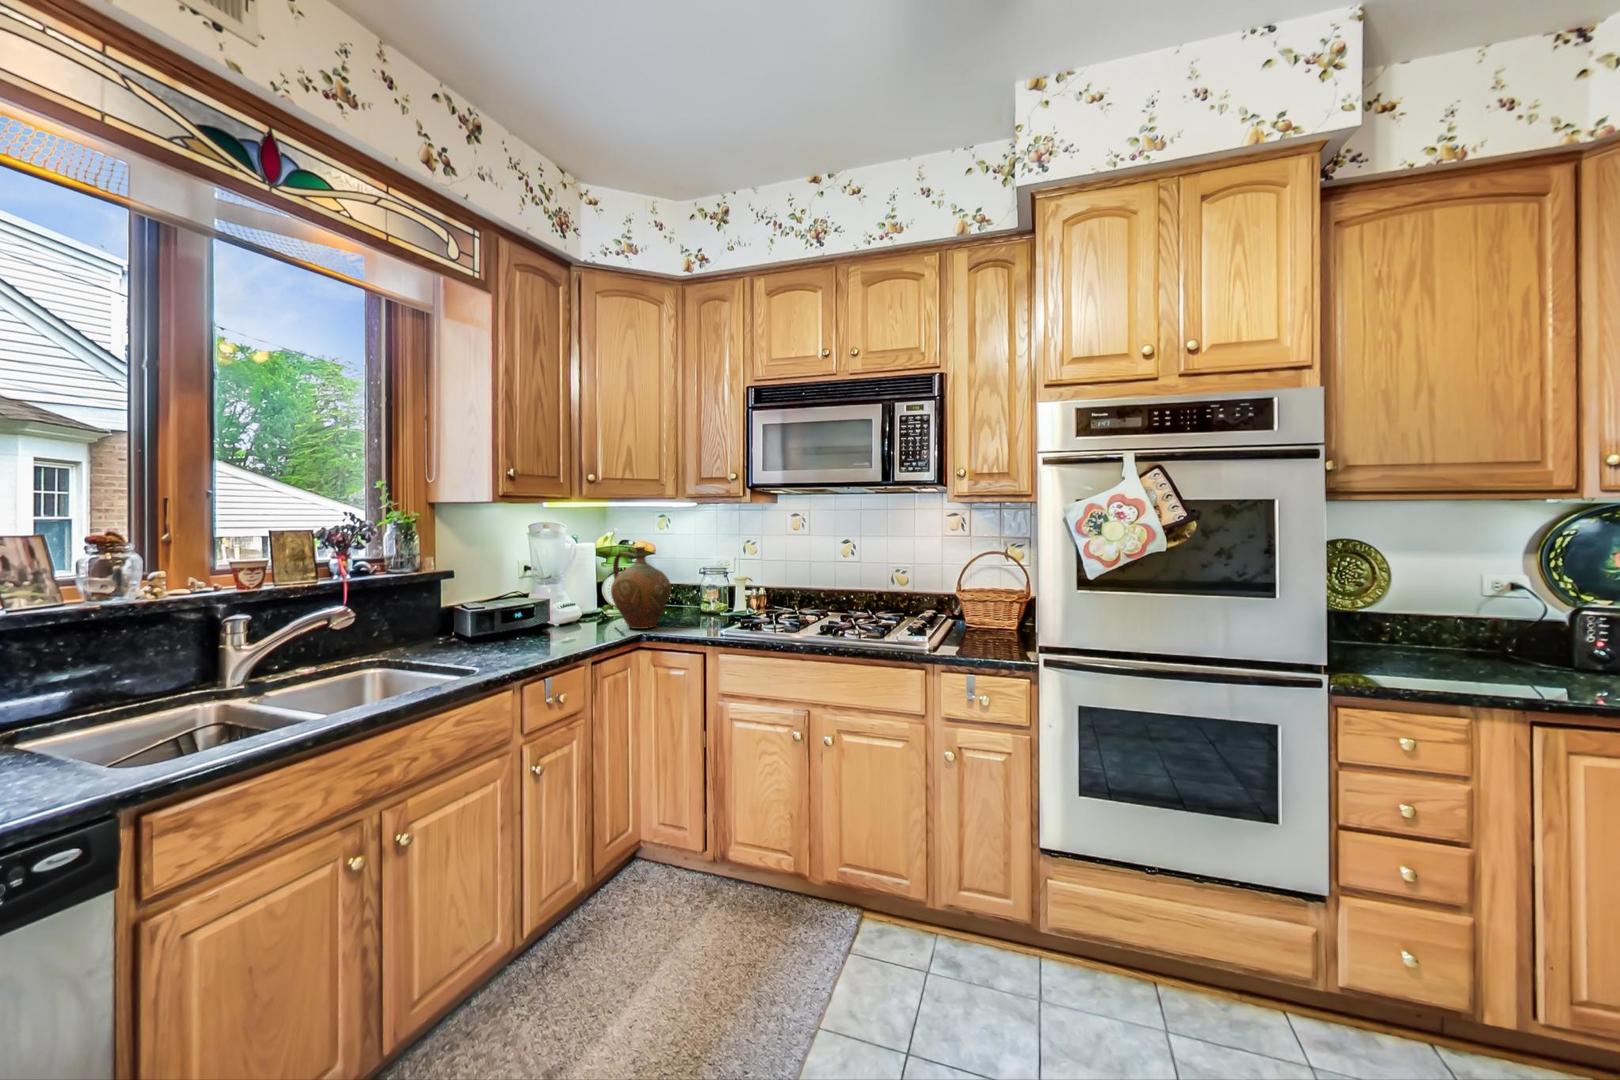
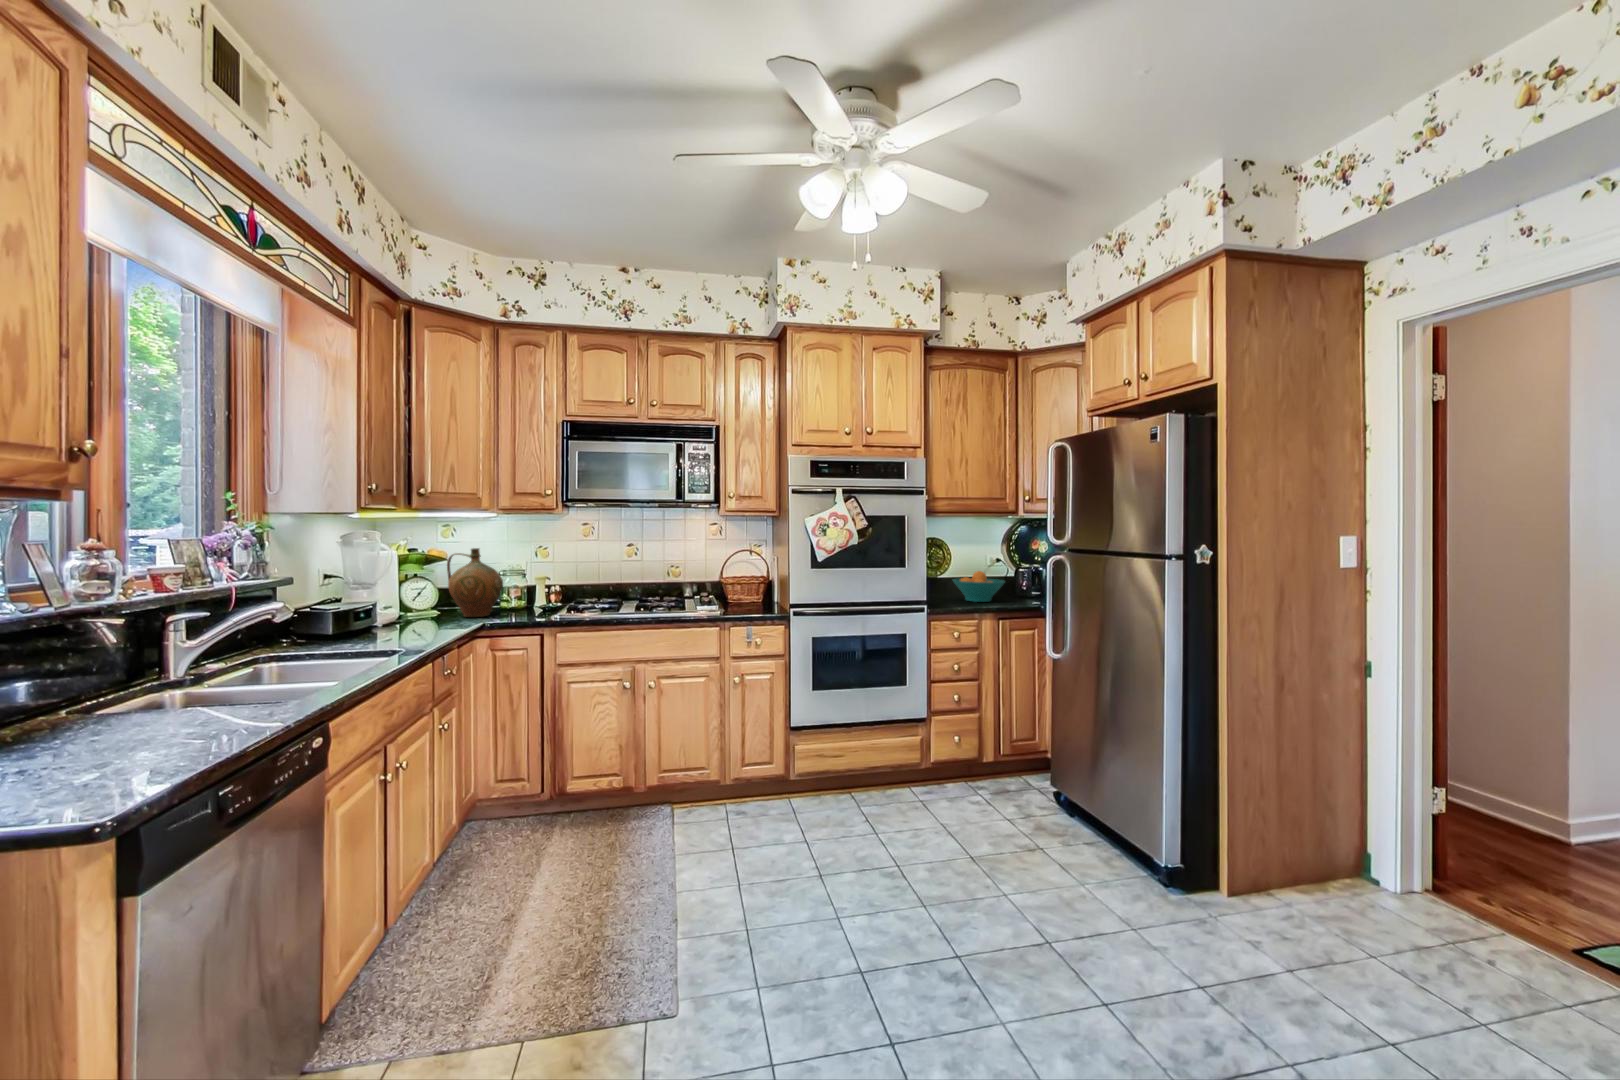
fruit bowl: none [1394,605,1541,669] -> present [953,571,1005,602]

